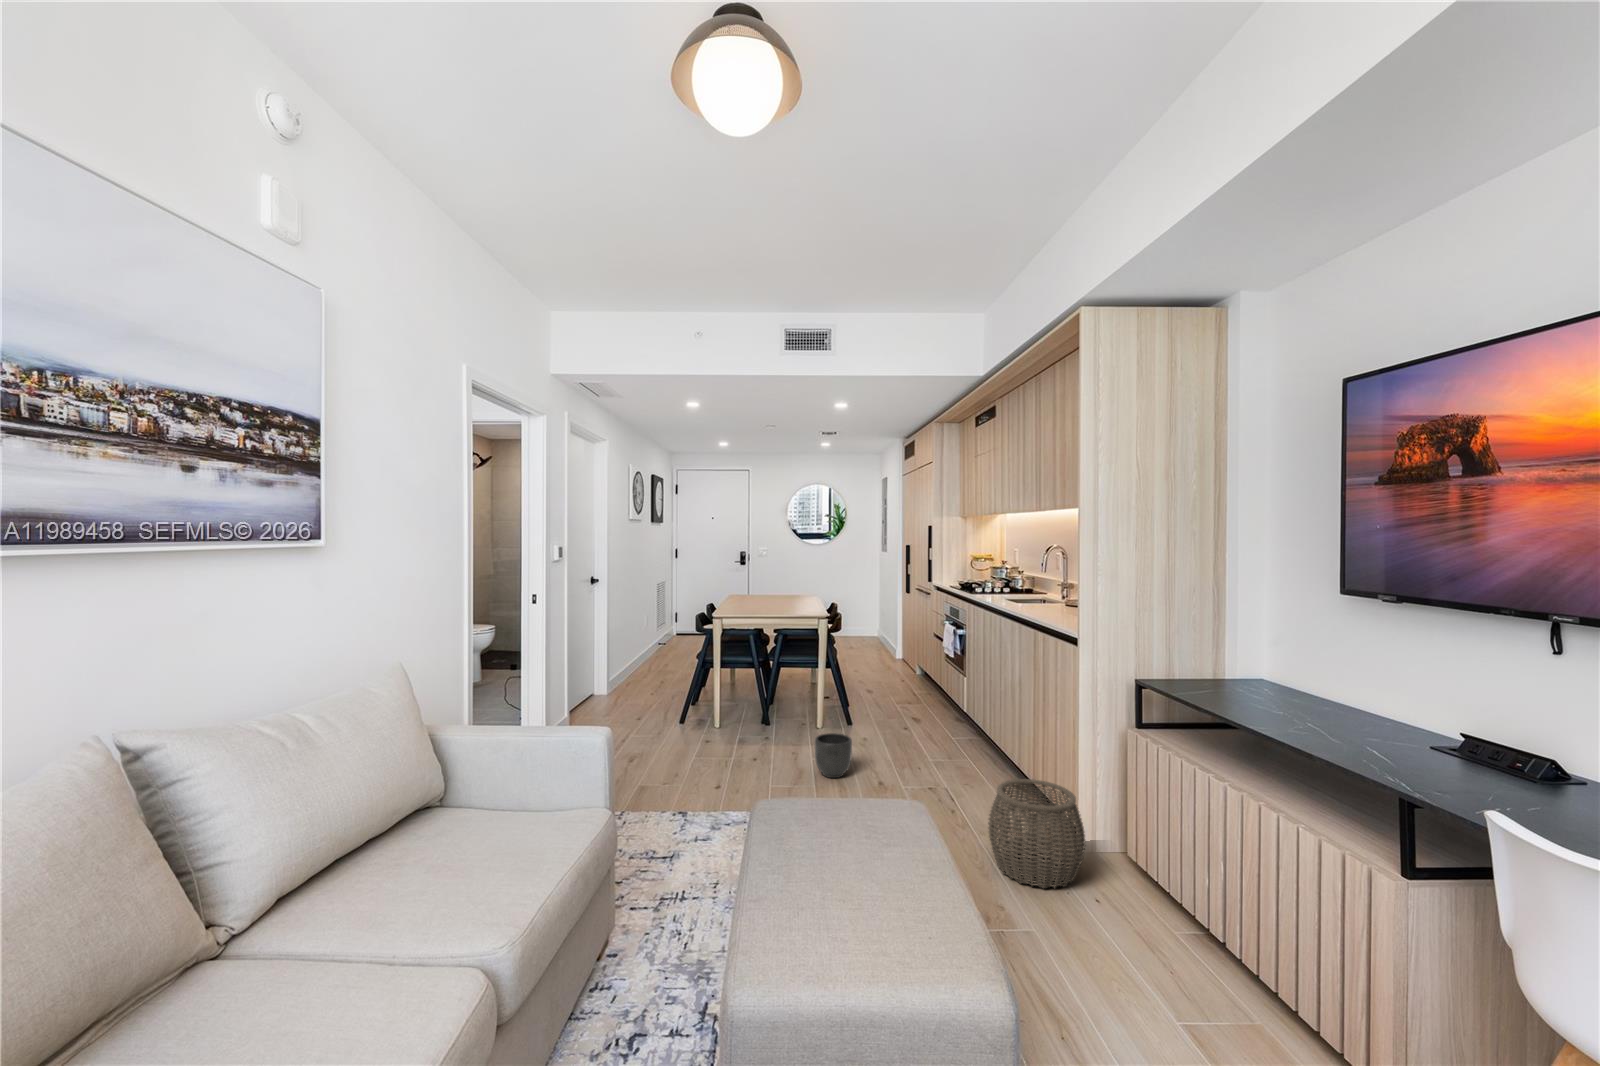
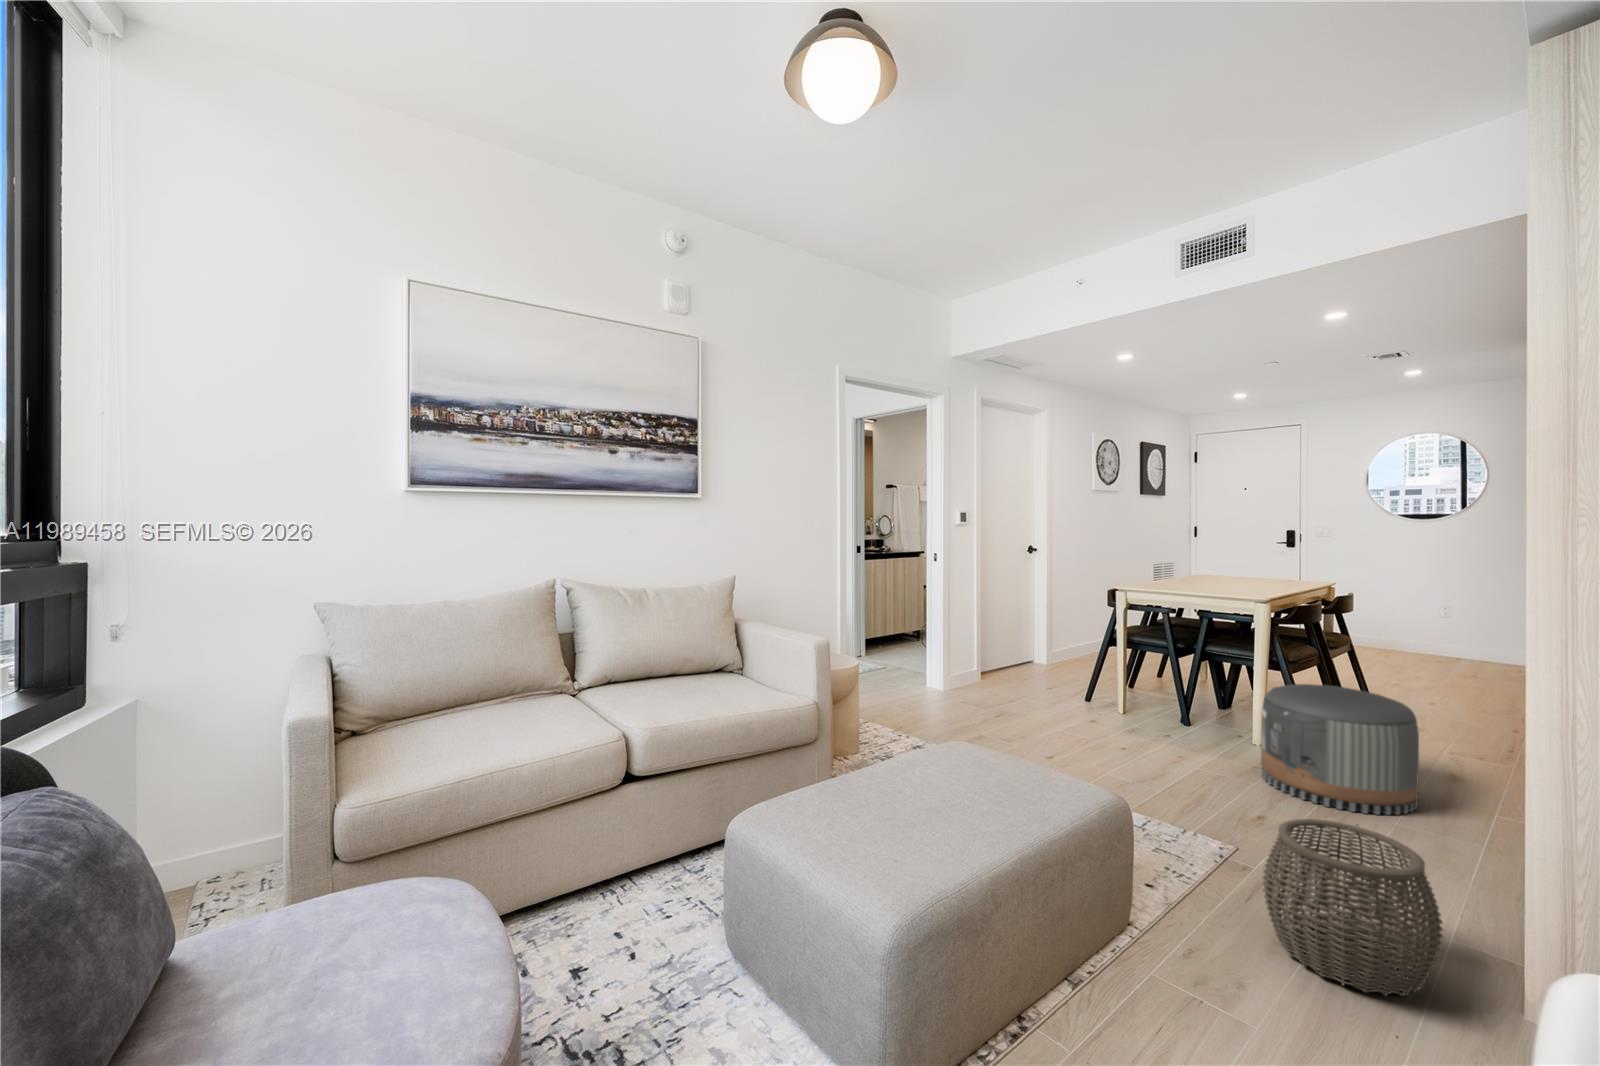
pouf: none [858,679,945,768] -> present [1261,684,1419,815]
planter: present [815,733,852,778] -> none [1167,728,1220,783]

